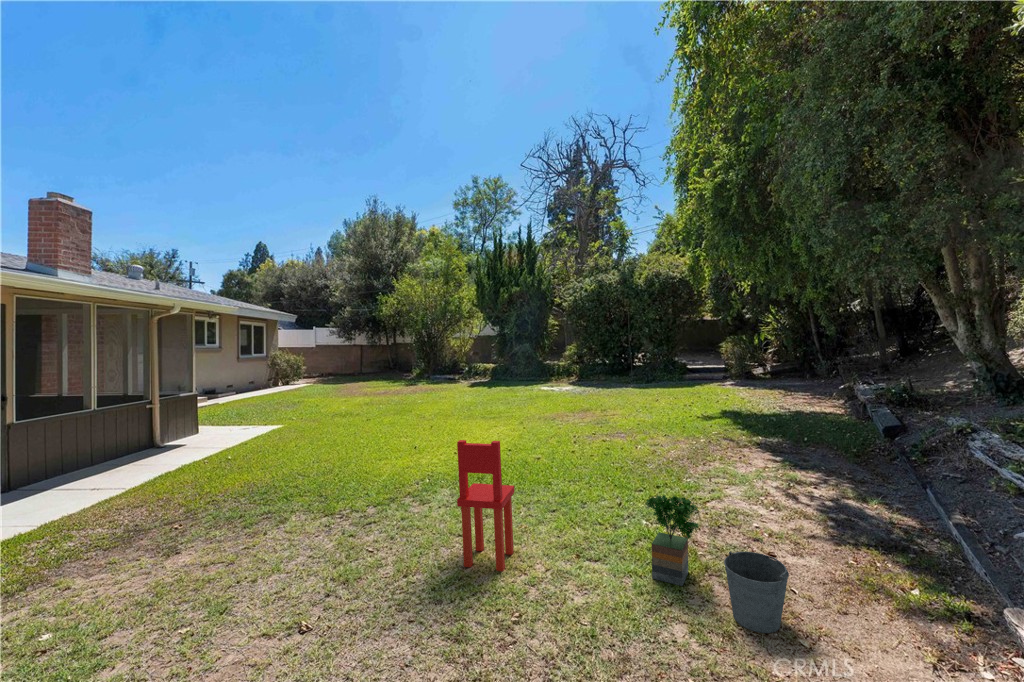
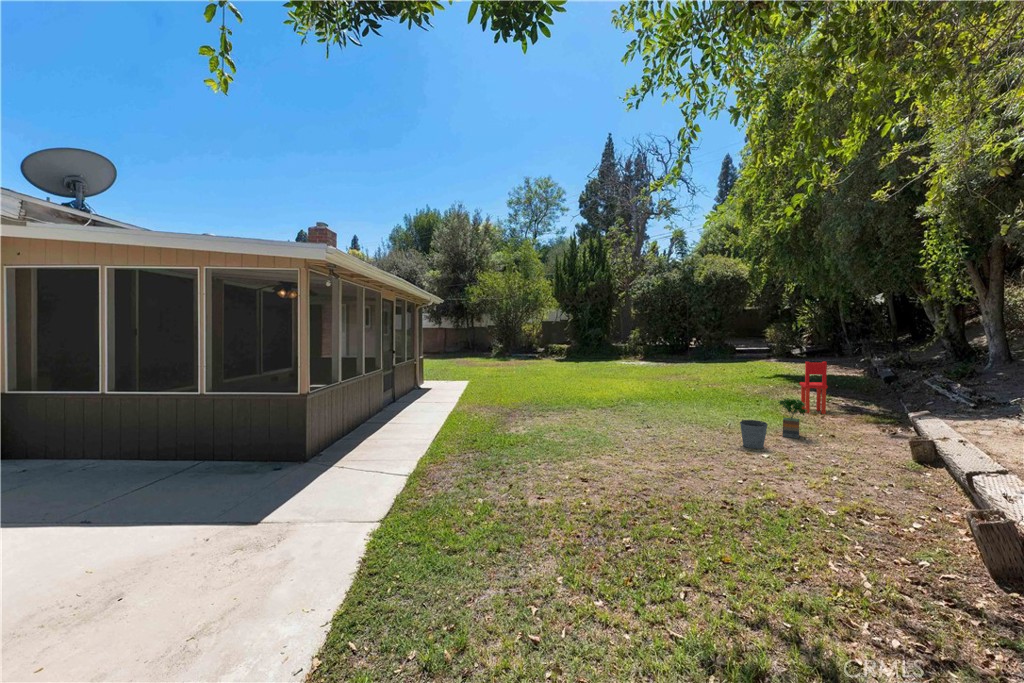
chair: present [457,440,515,571] -> present [800,361,828,414]
bucket: present [724,551,789,633] -> present [740,420,768,449]

